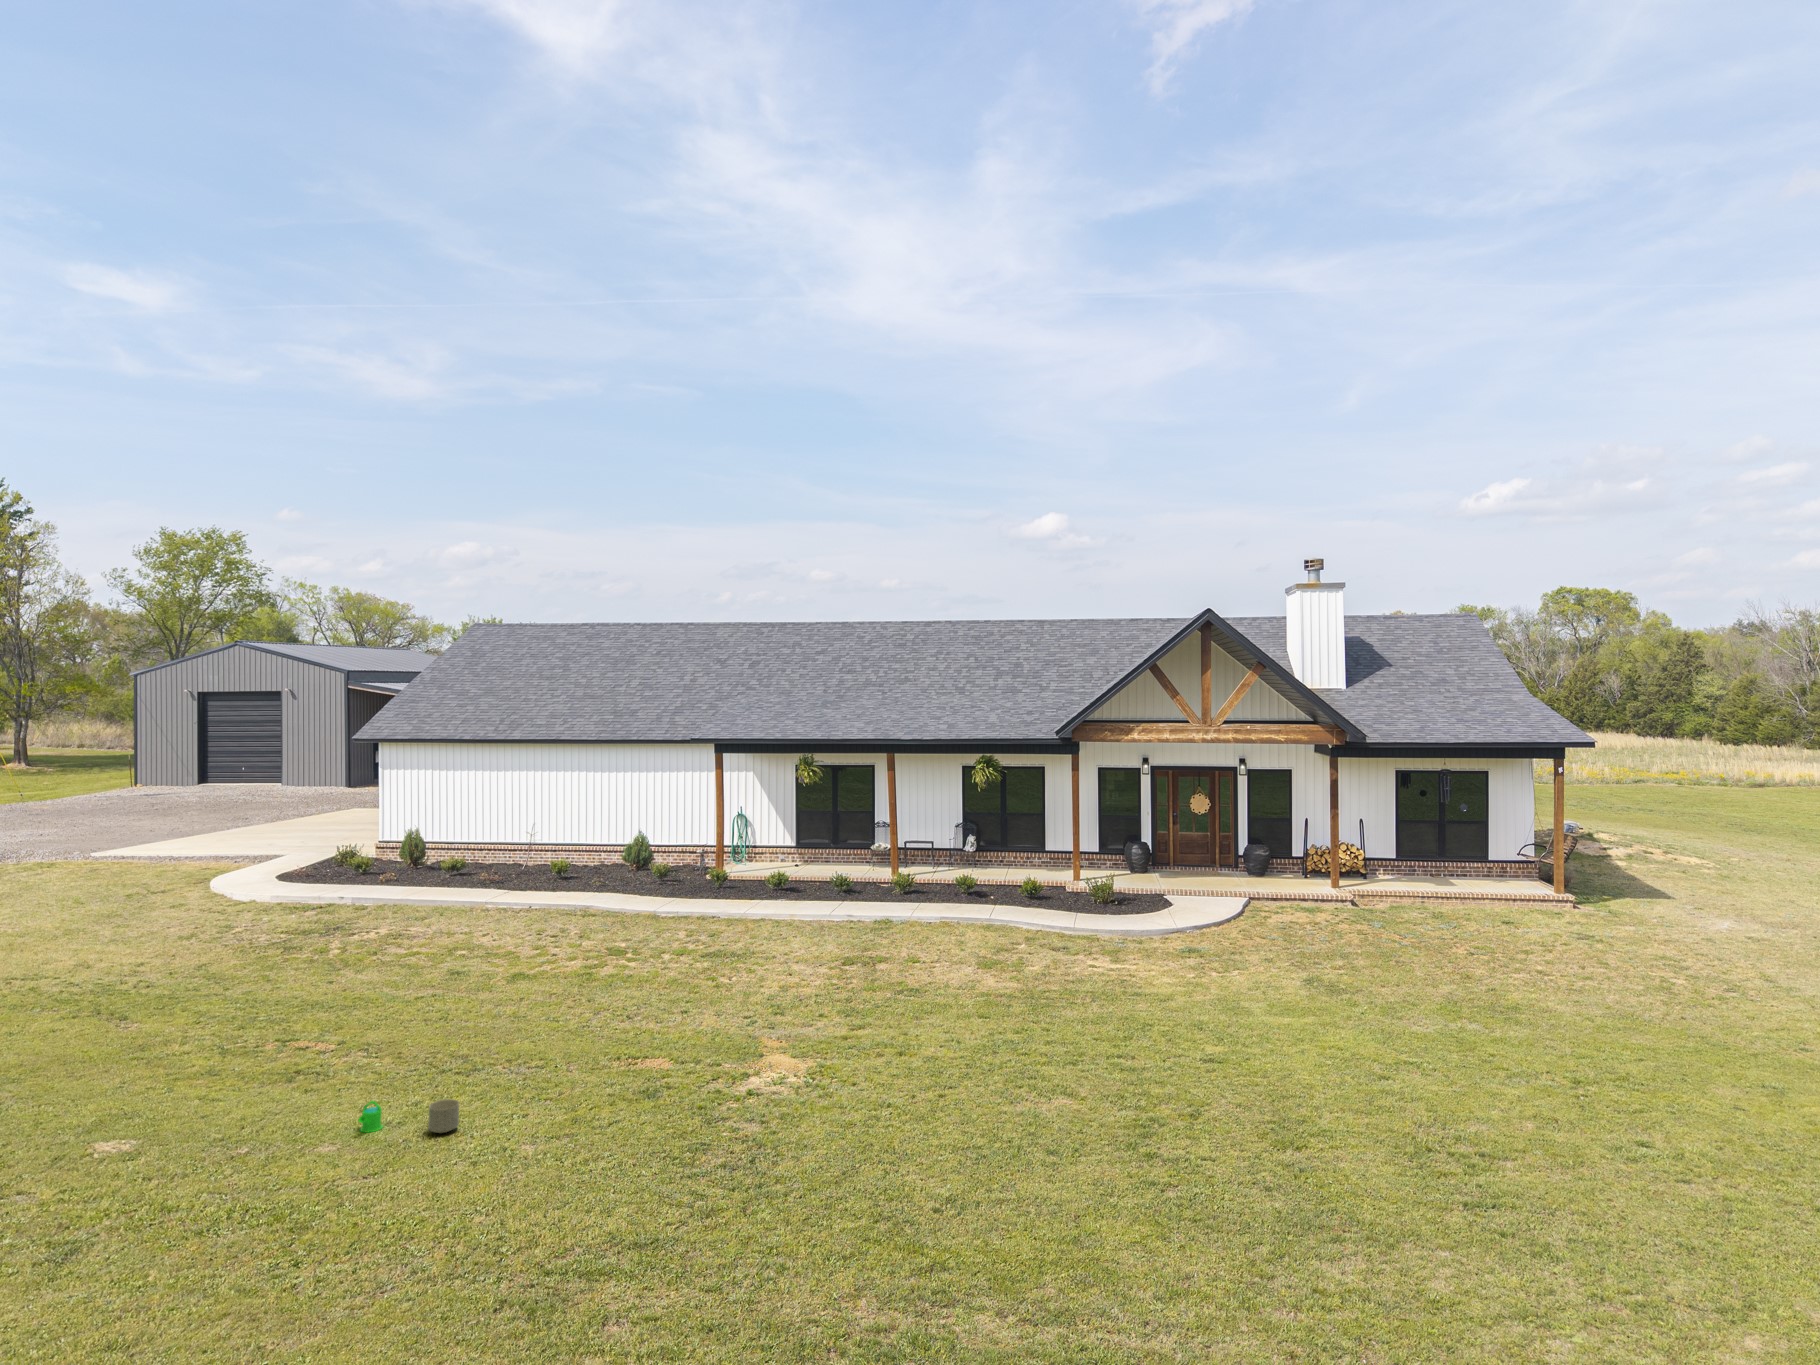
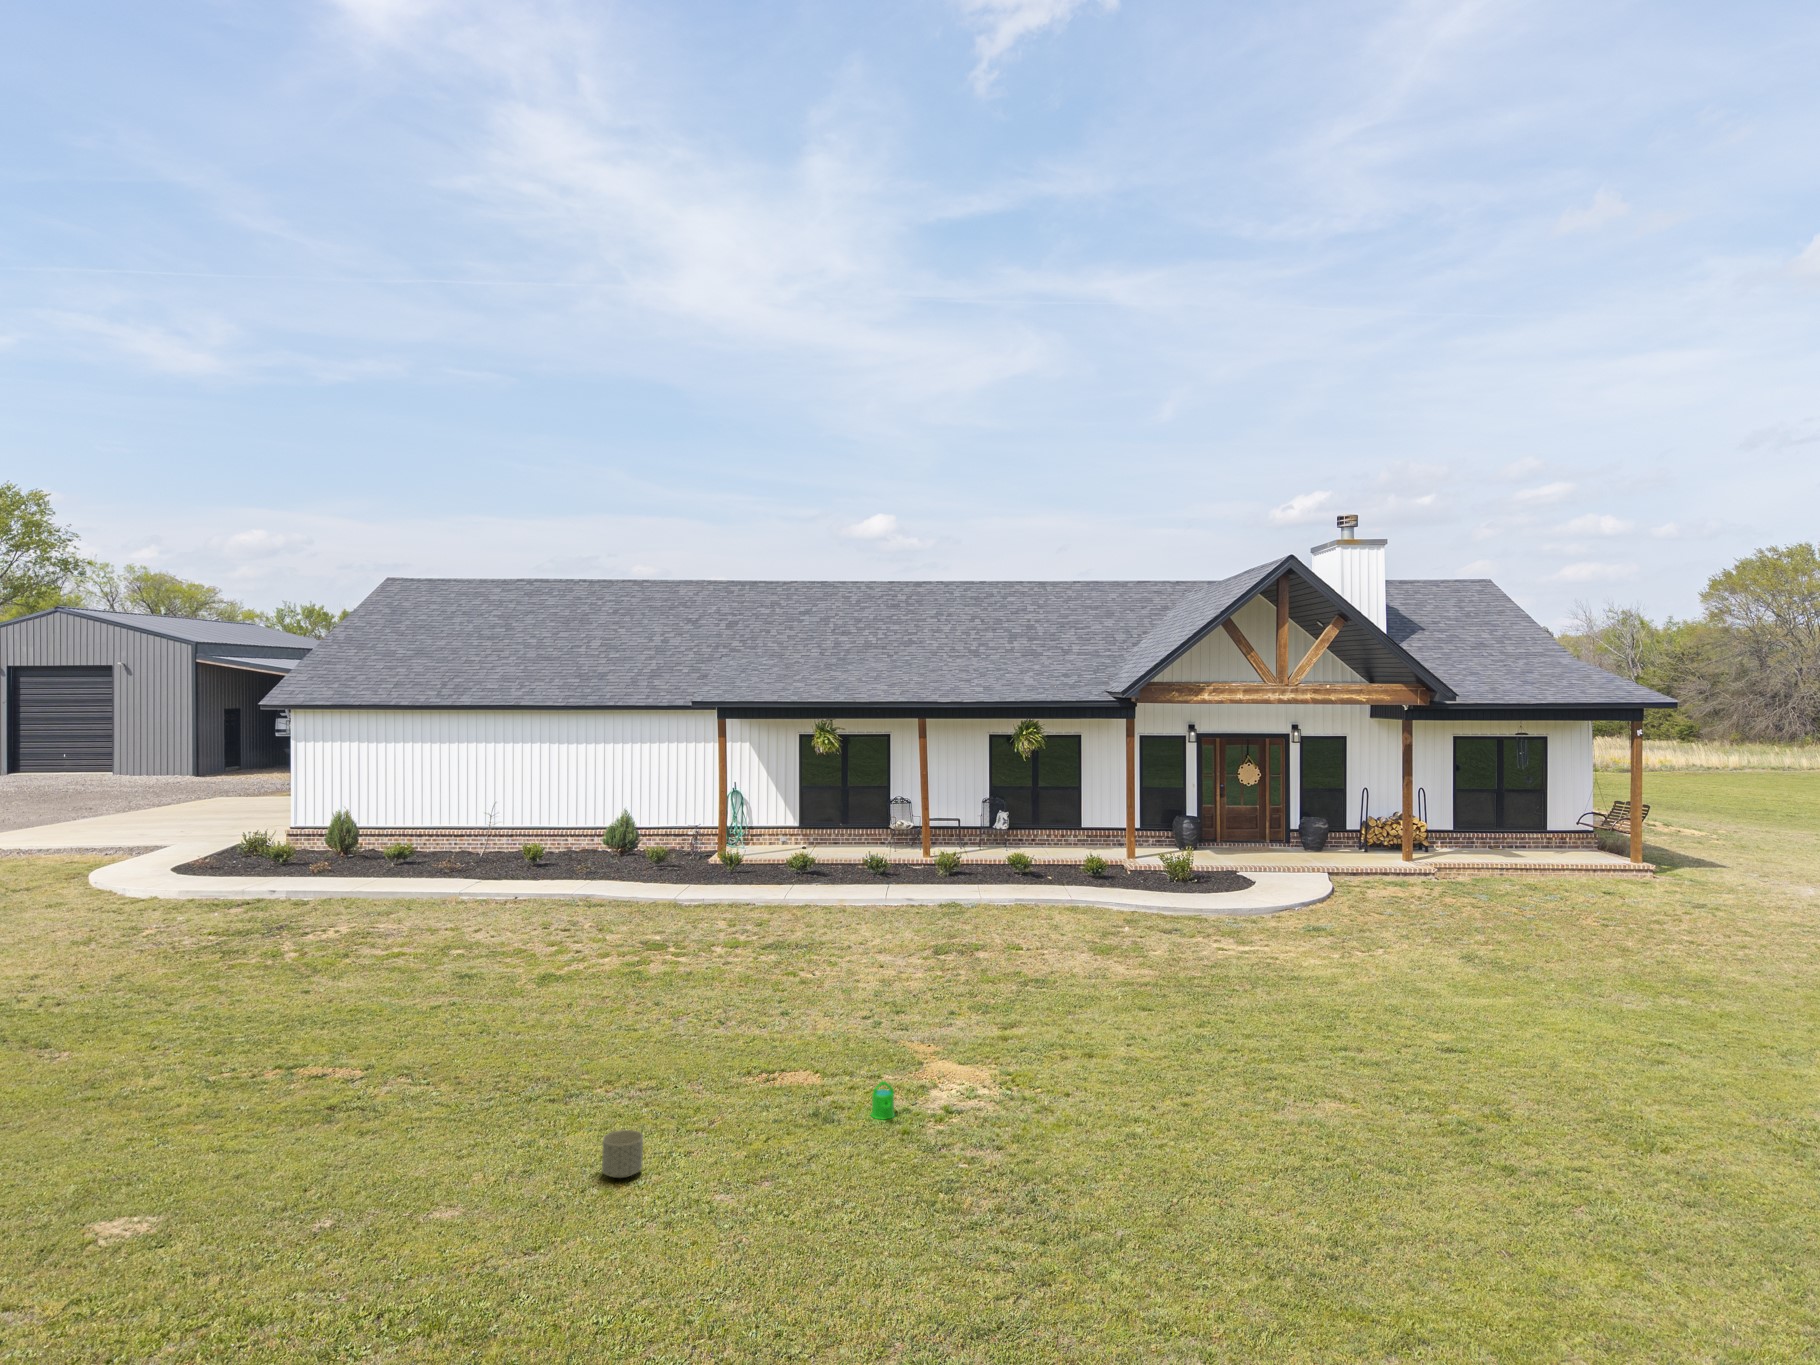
watering can: present [358,1101,383,1133] -> present [871,1081,895,1120]

